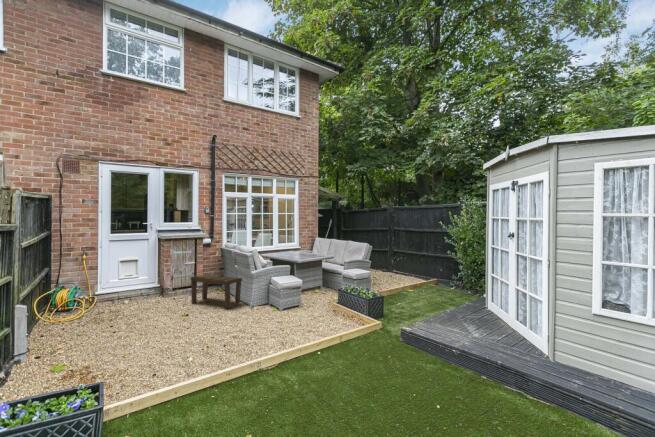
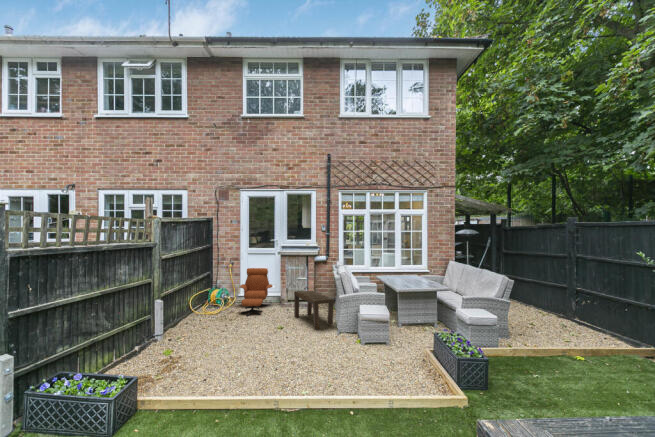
lounge chair: none [108,257,152,312] -> present [240,268,272,316]

